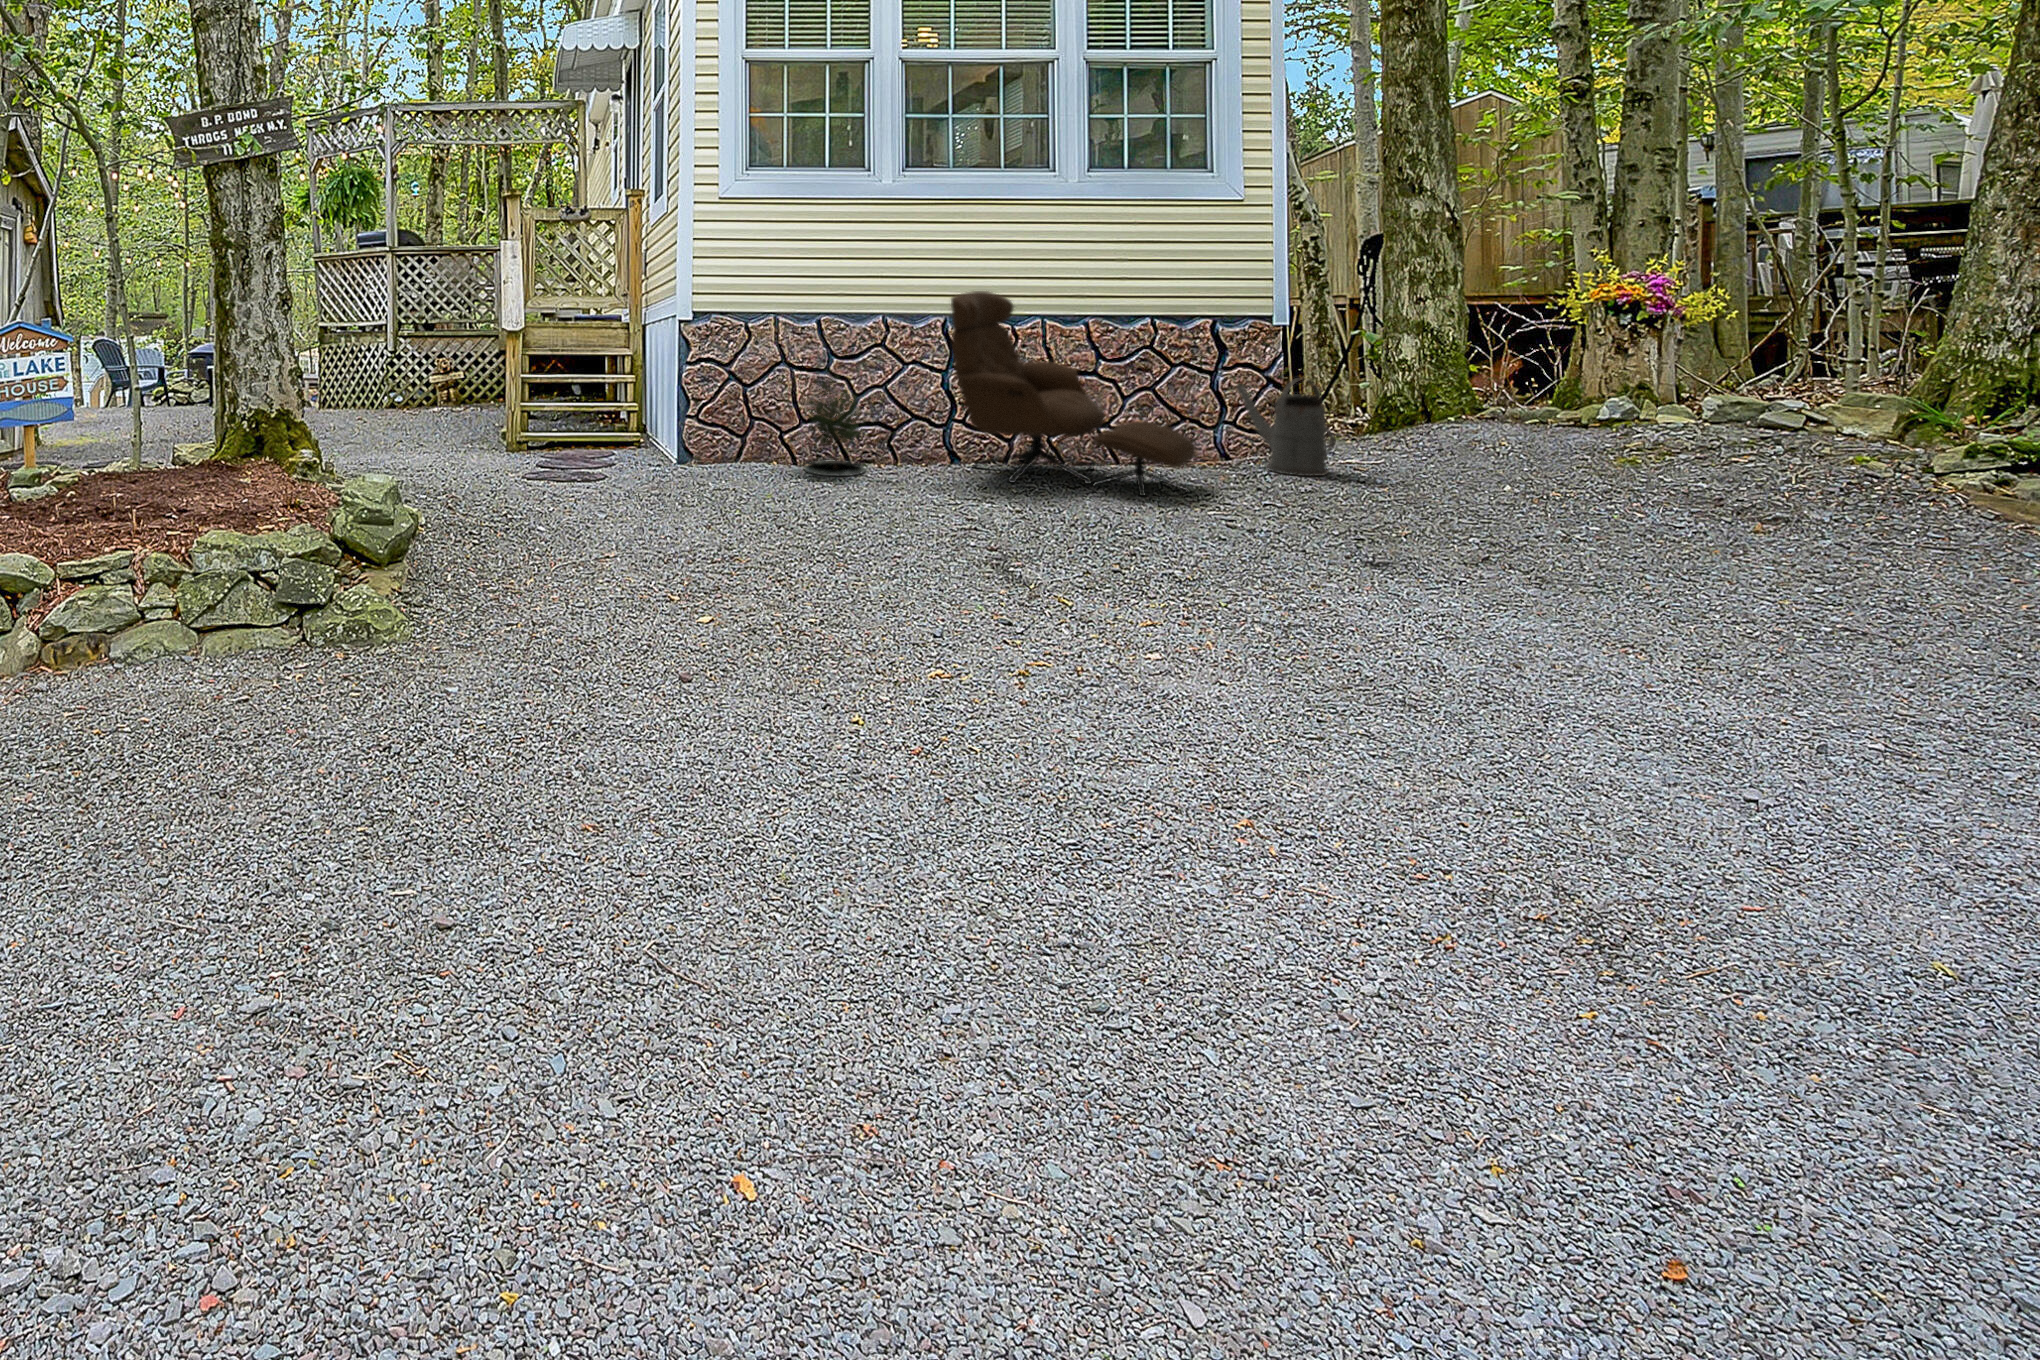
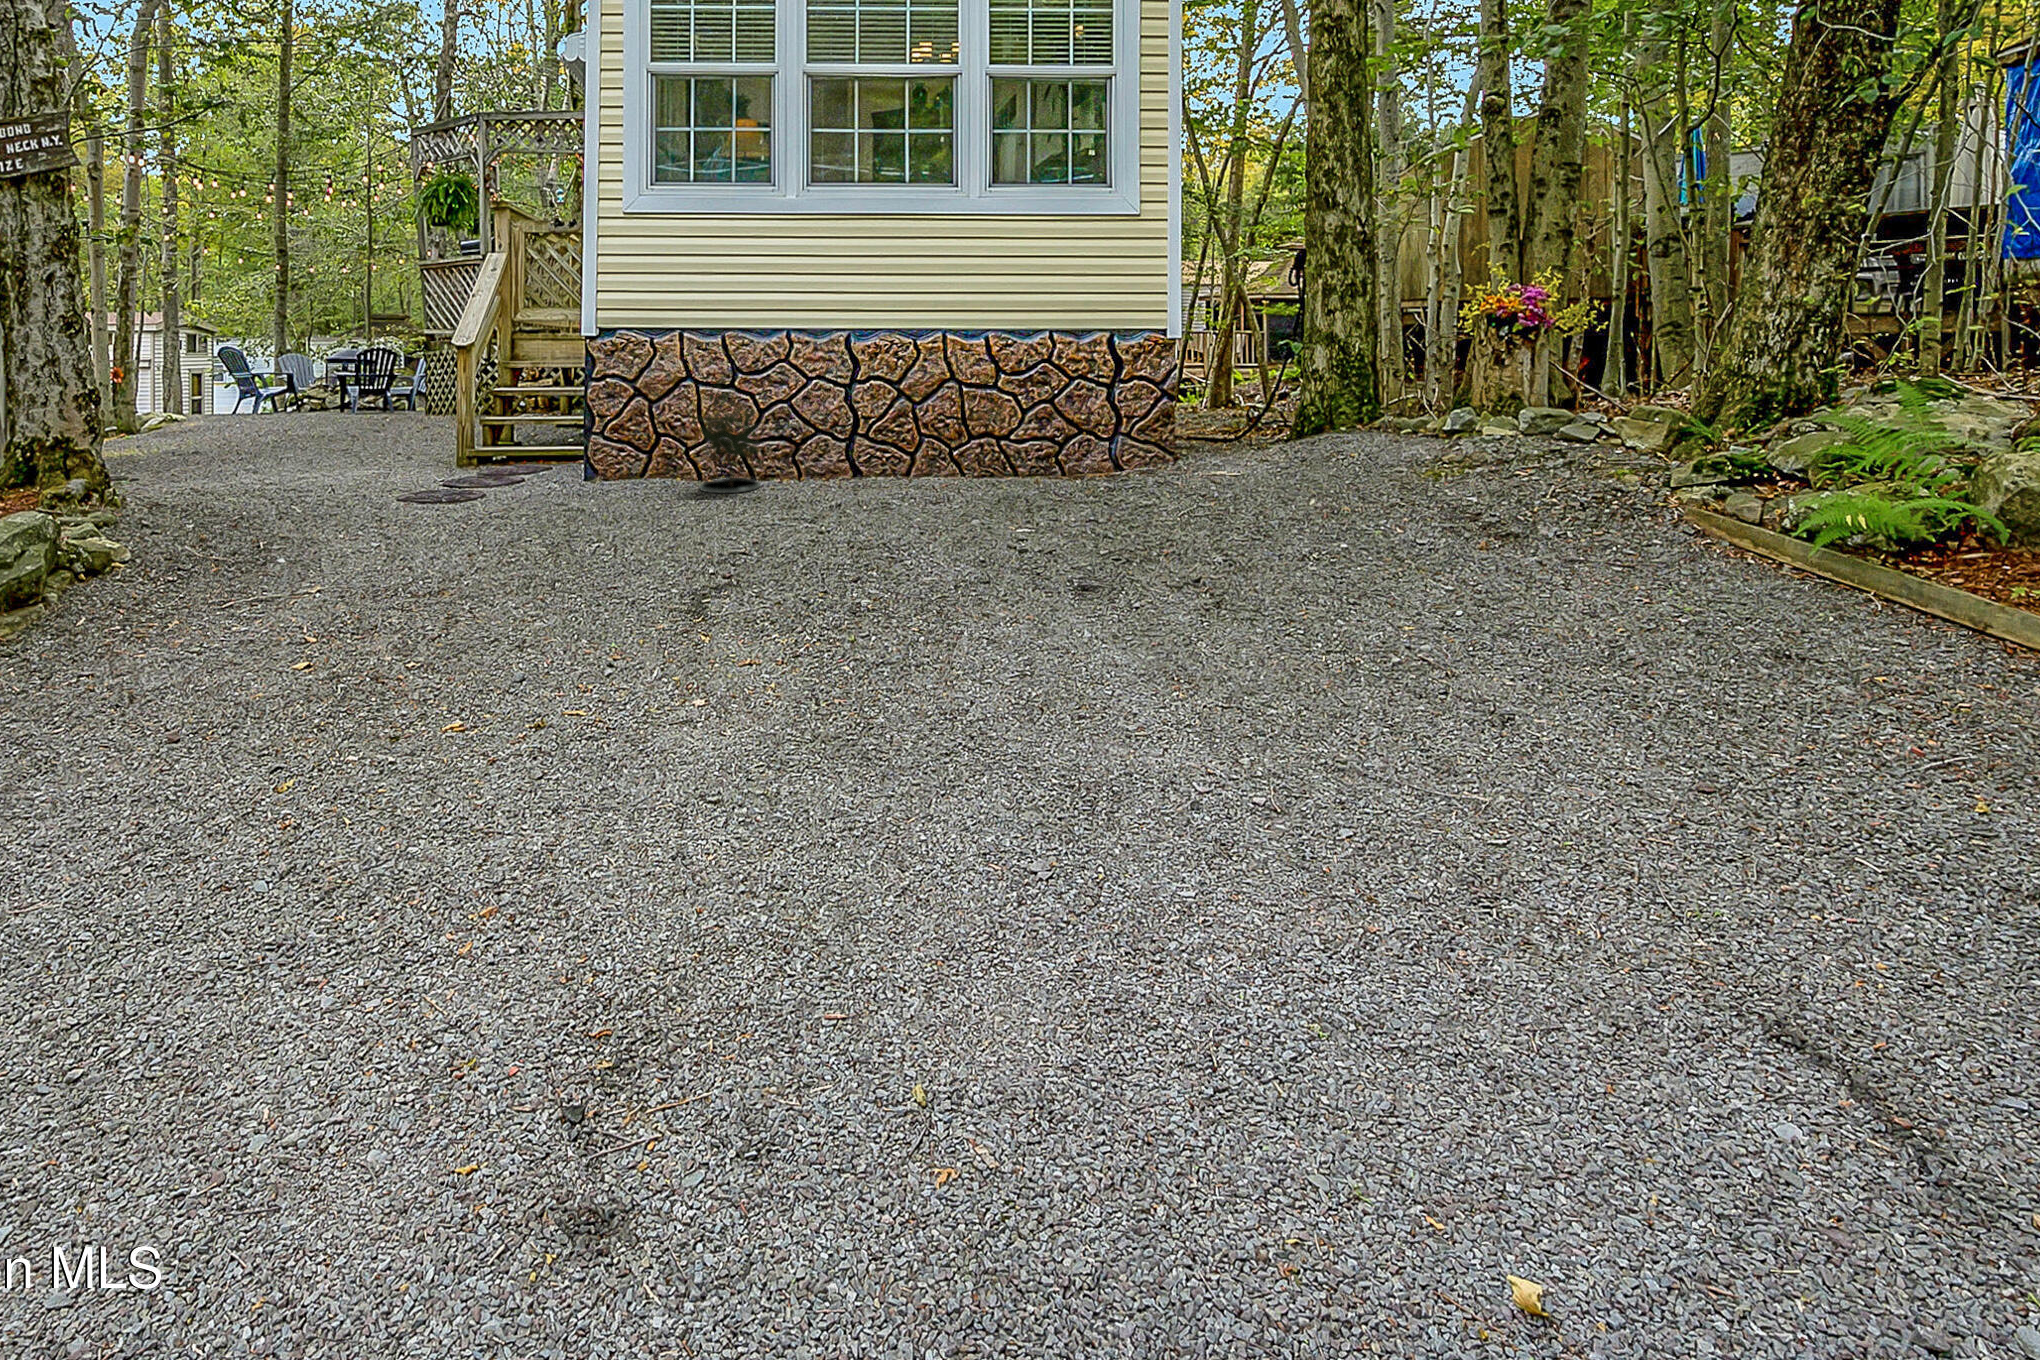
lounge chair: present [951,291,1196,496] -> none [835,305,1047,507]
watering can: present [1236,378,1336,476] -> none [1127,390,1186,486]

